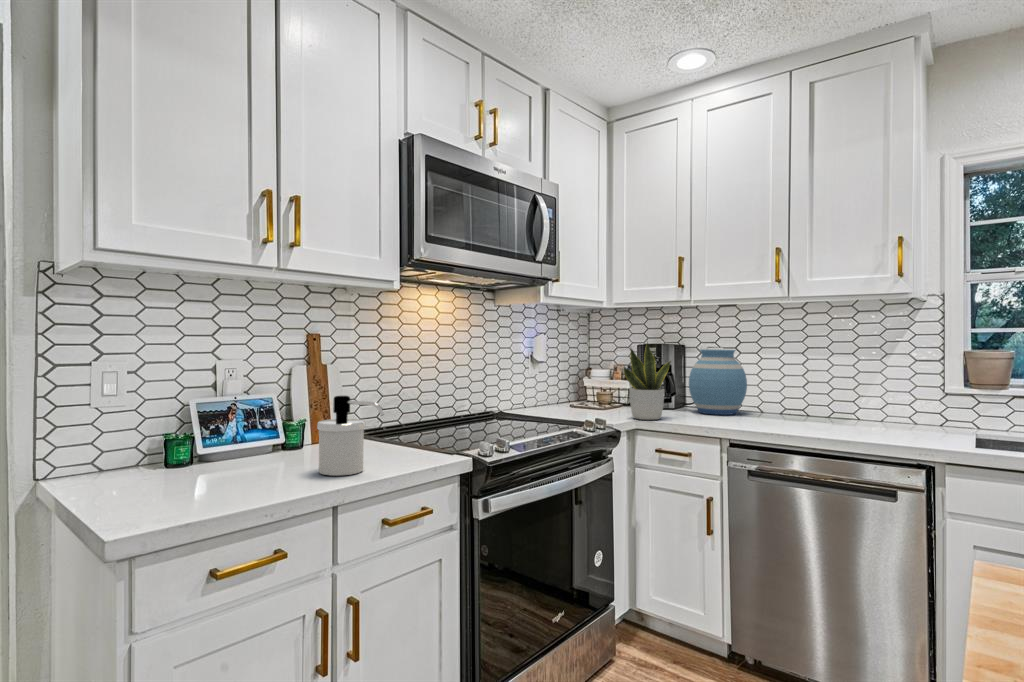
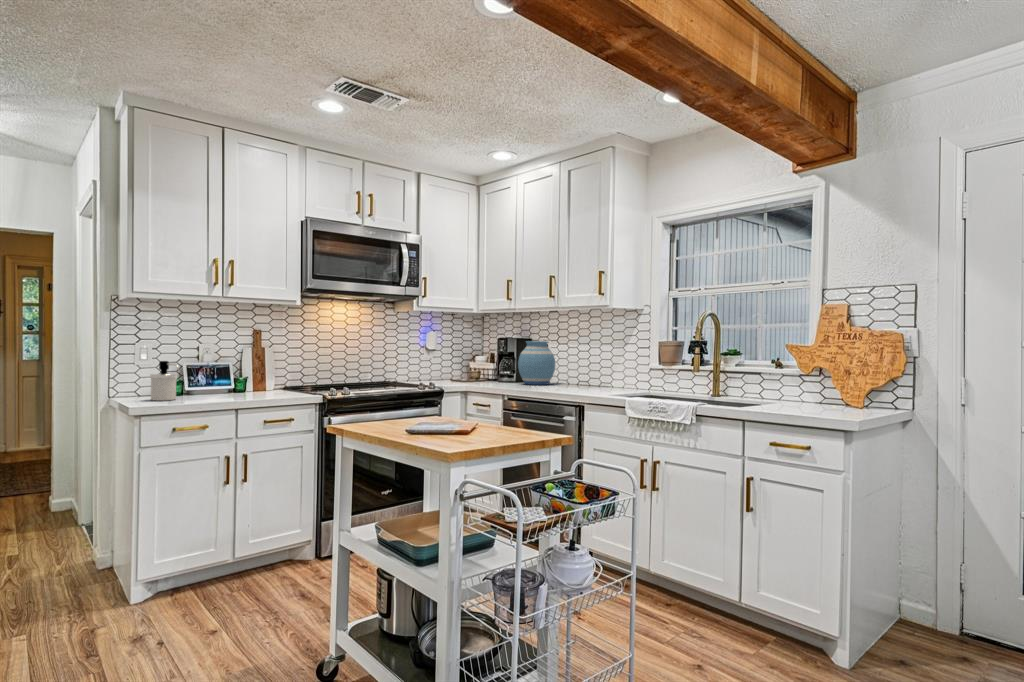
potted plant: present [624,343,671,420] -> none [460,334,498,386]
soap dispenser: present [317,396,384,476] -> present [150,361,179,401]

